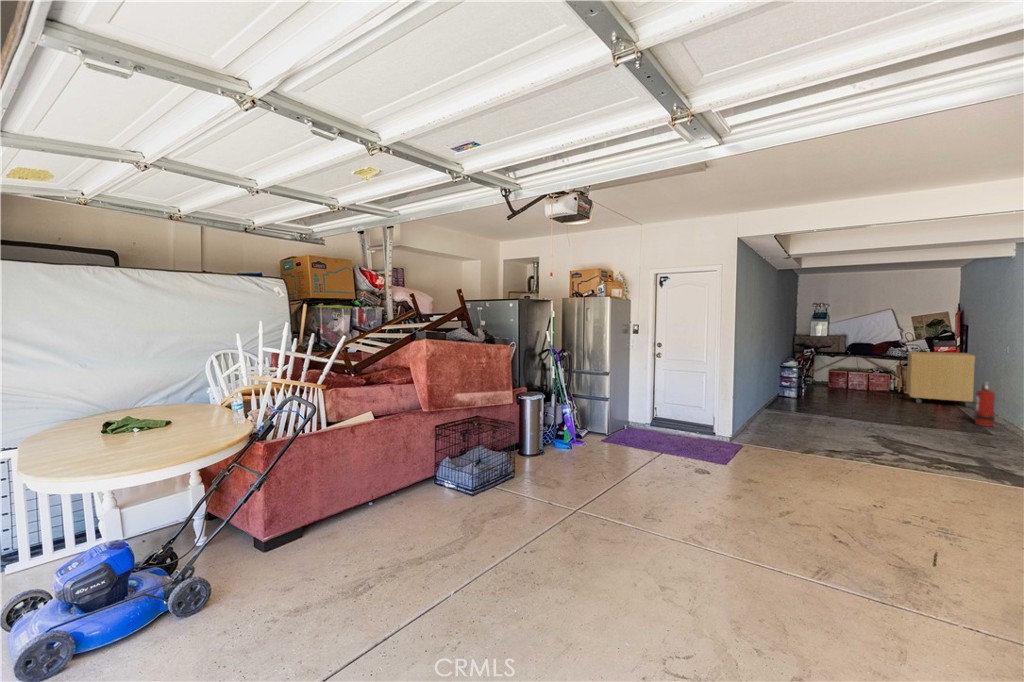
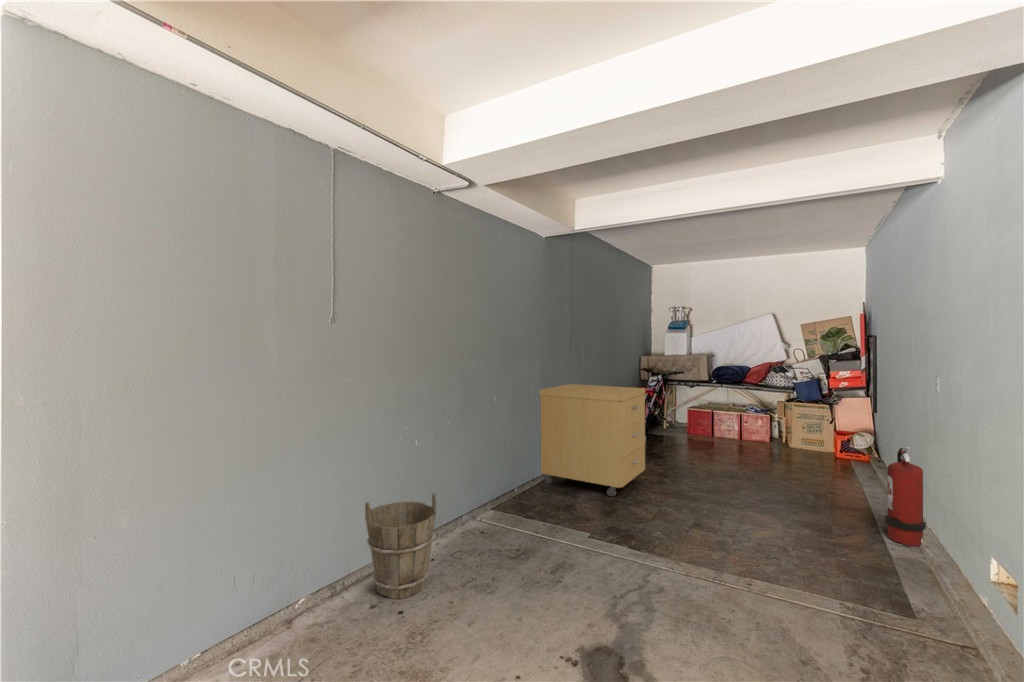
storage cabinet: present [907,352,975,407] -> present [540,384,645,496]
bucket: none [750,398,781,436] -> present [365,493,436,599]

